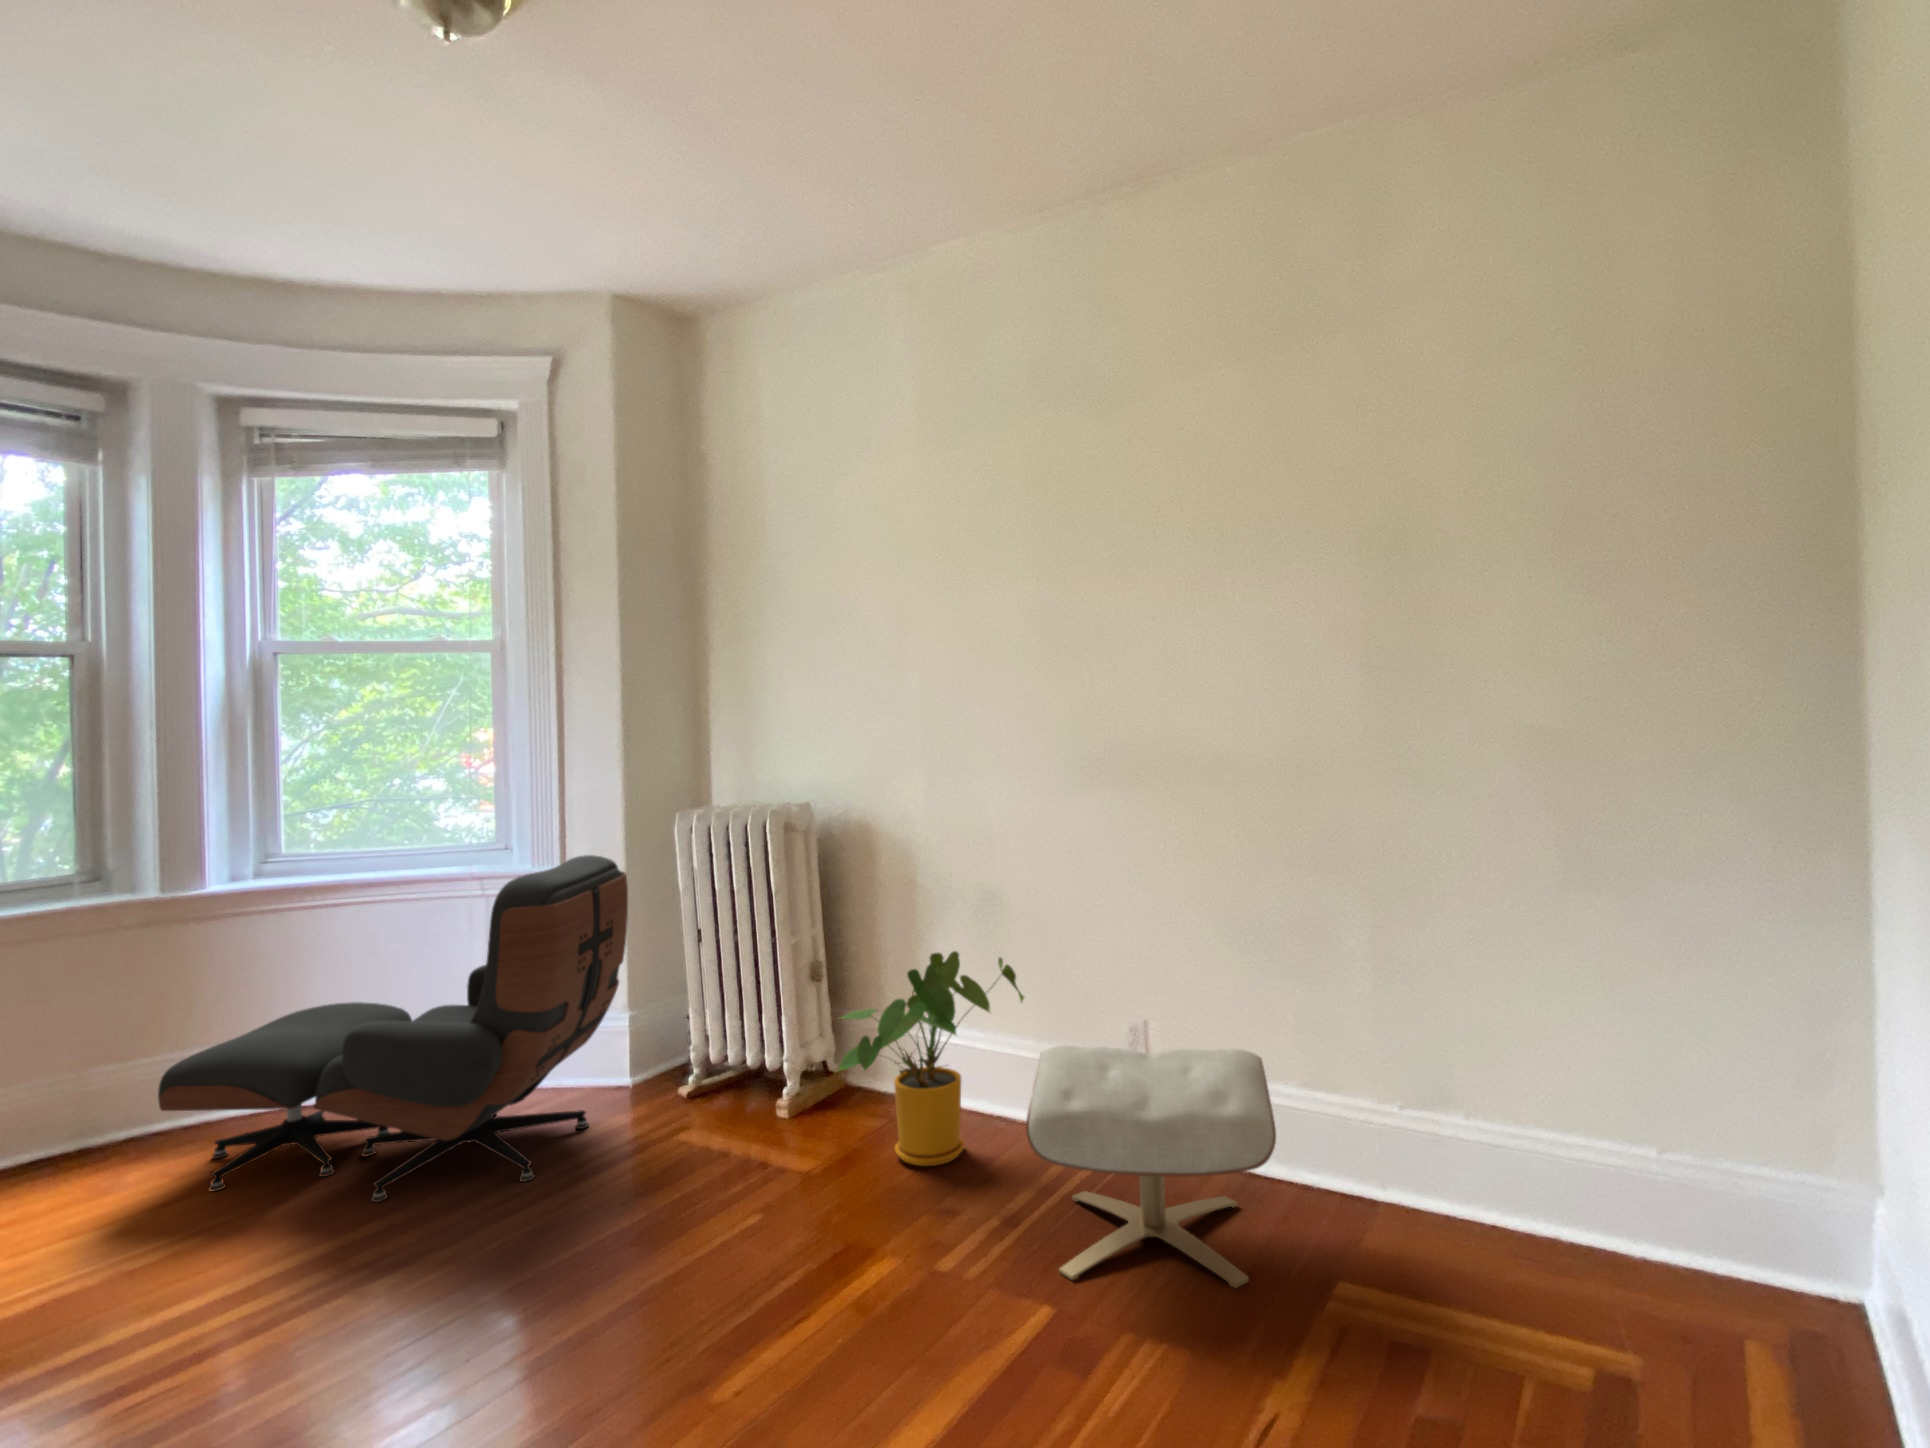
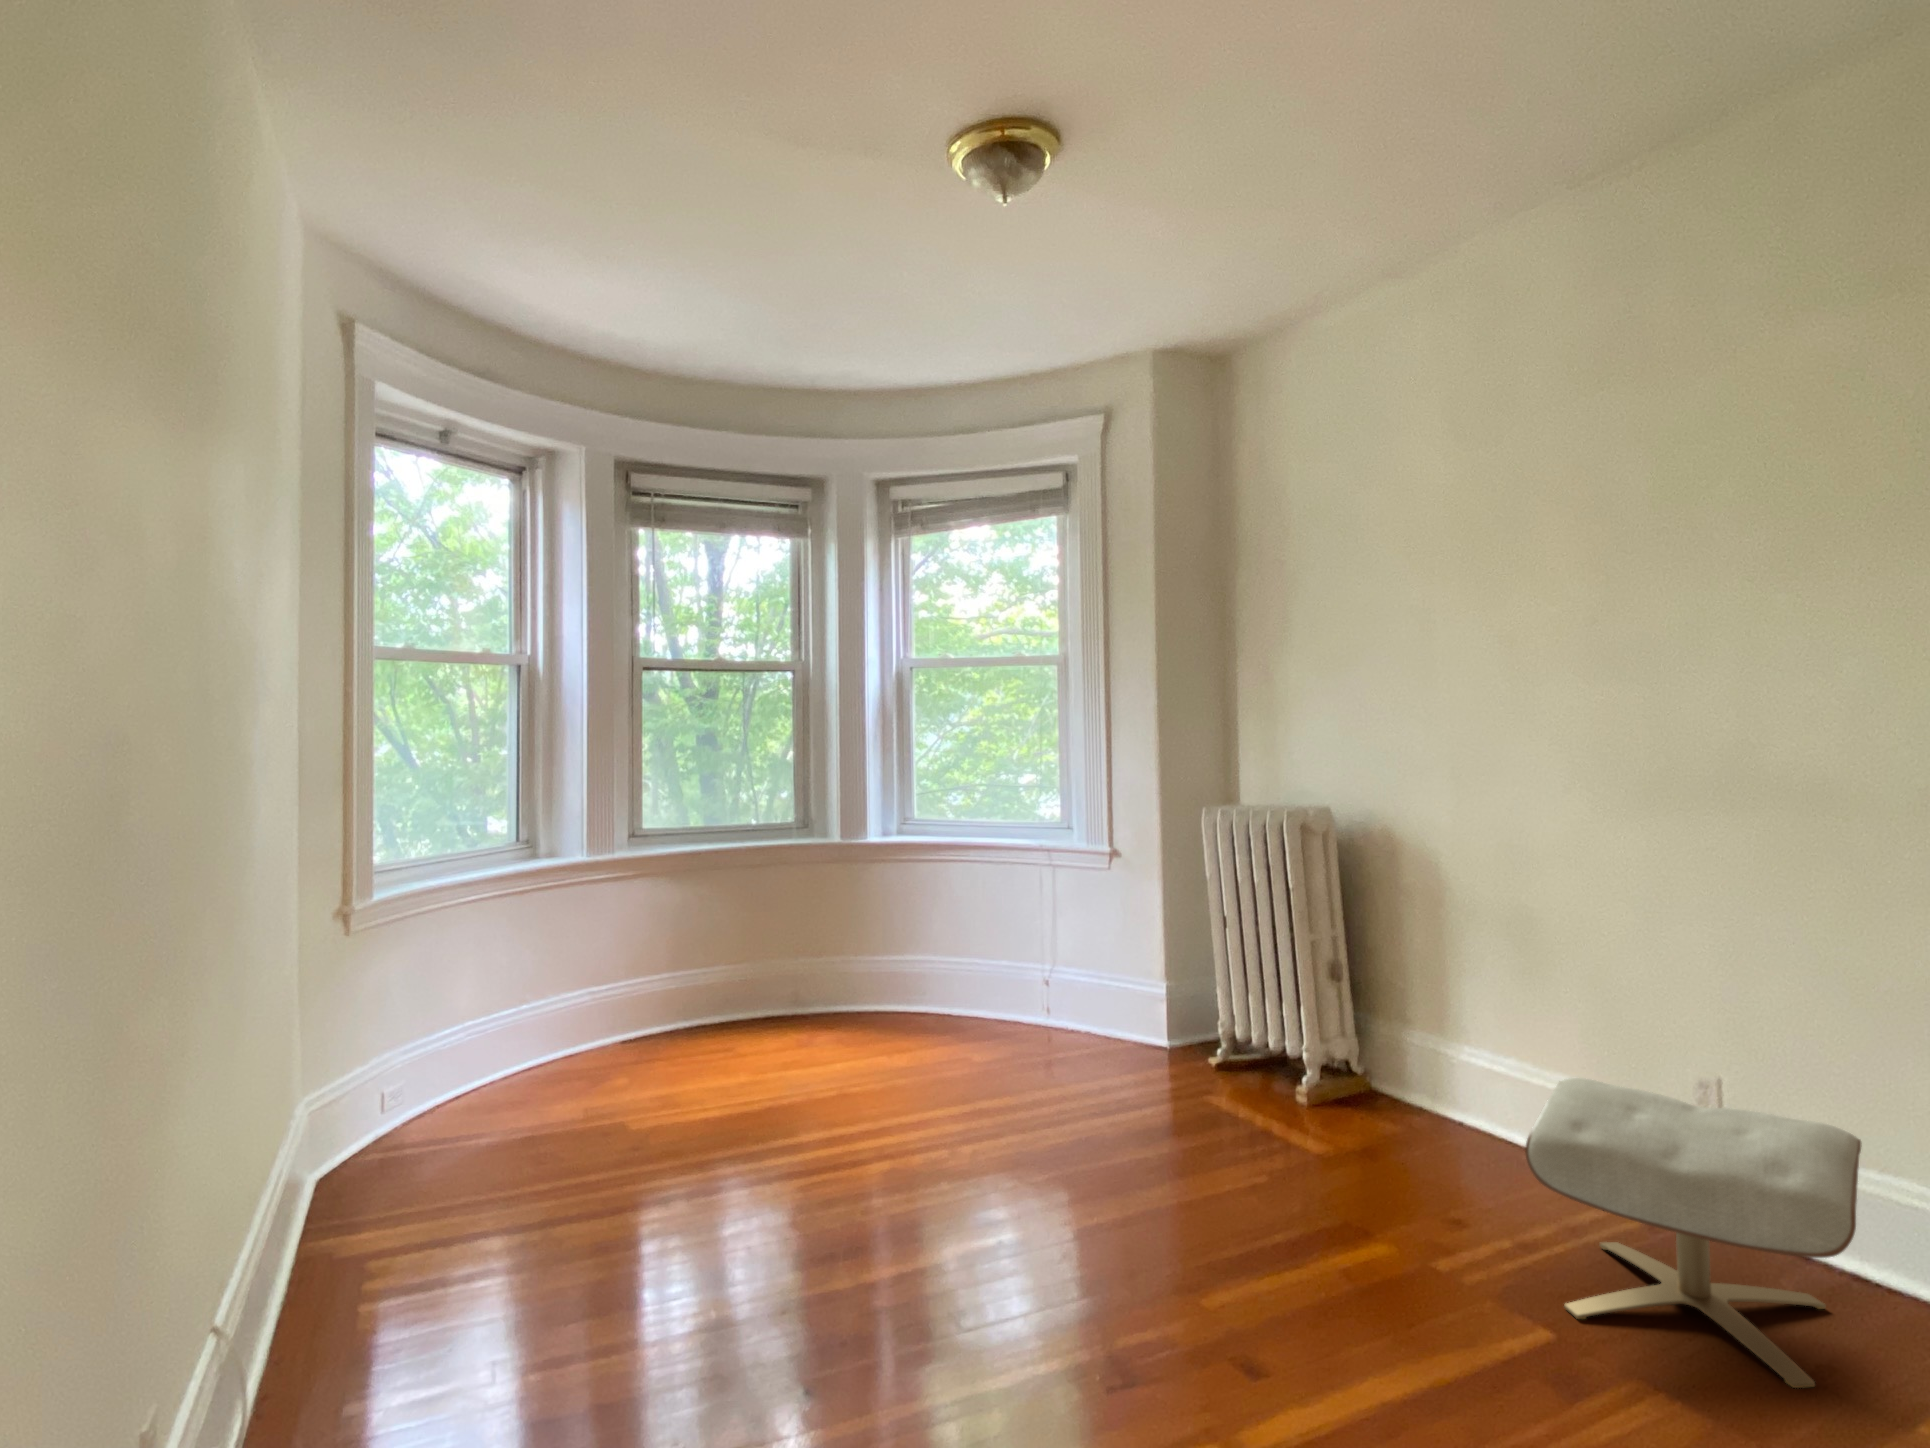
lounge chair: present [158,855,628,1202] -> none [837,840,1162,1104]
house plant: present [839,951,1024,1166] -> none [1343,966,1559,1178]

